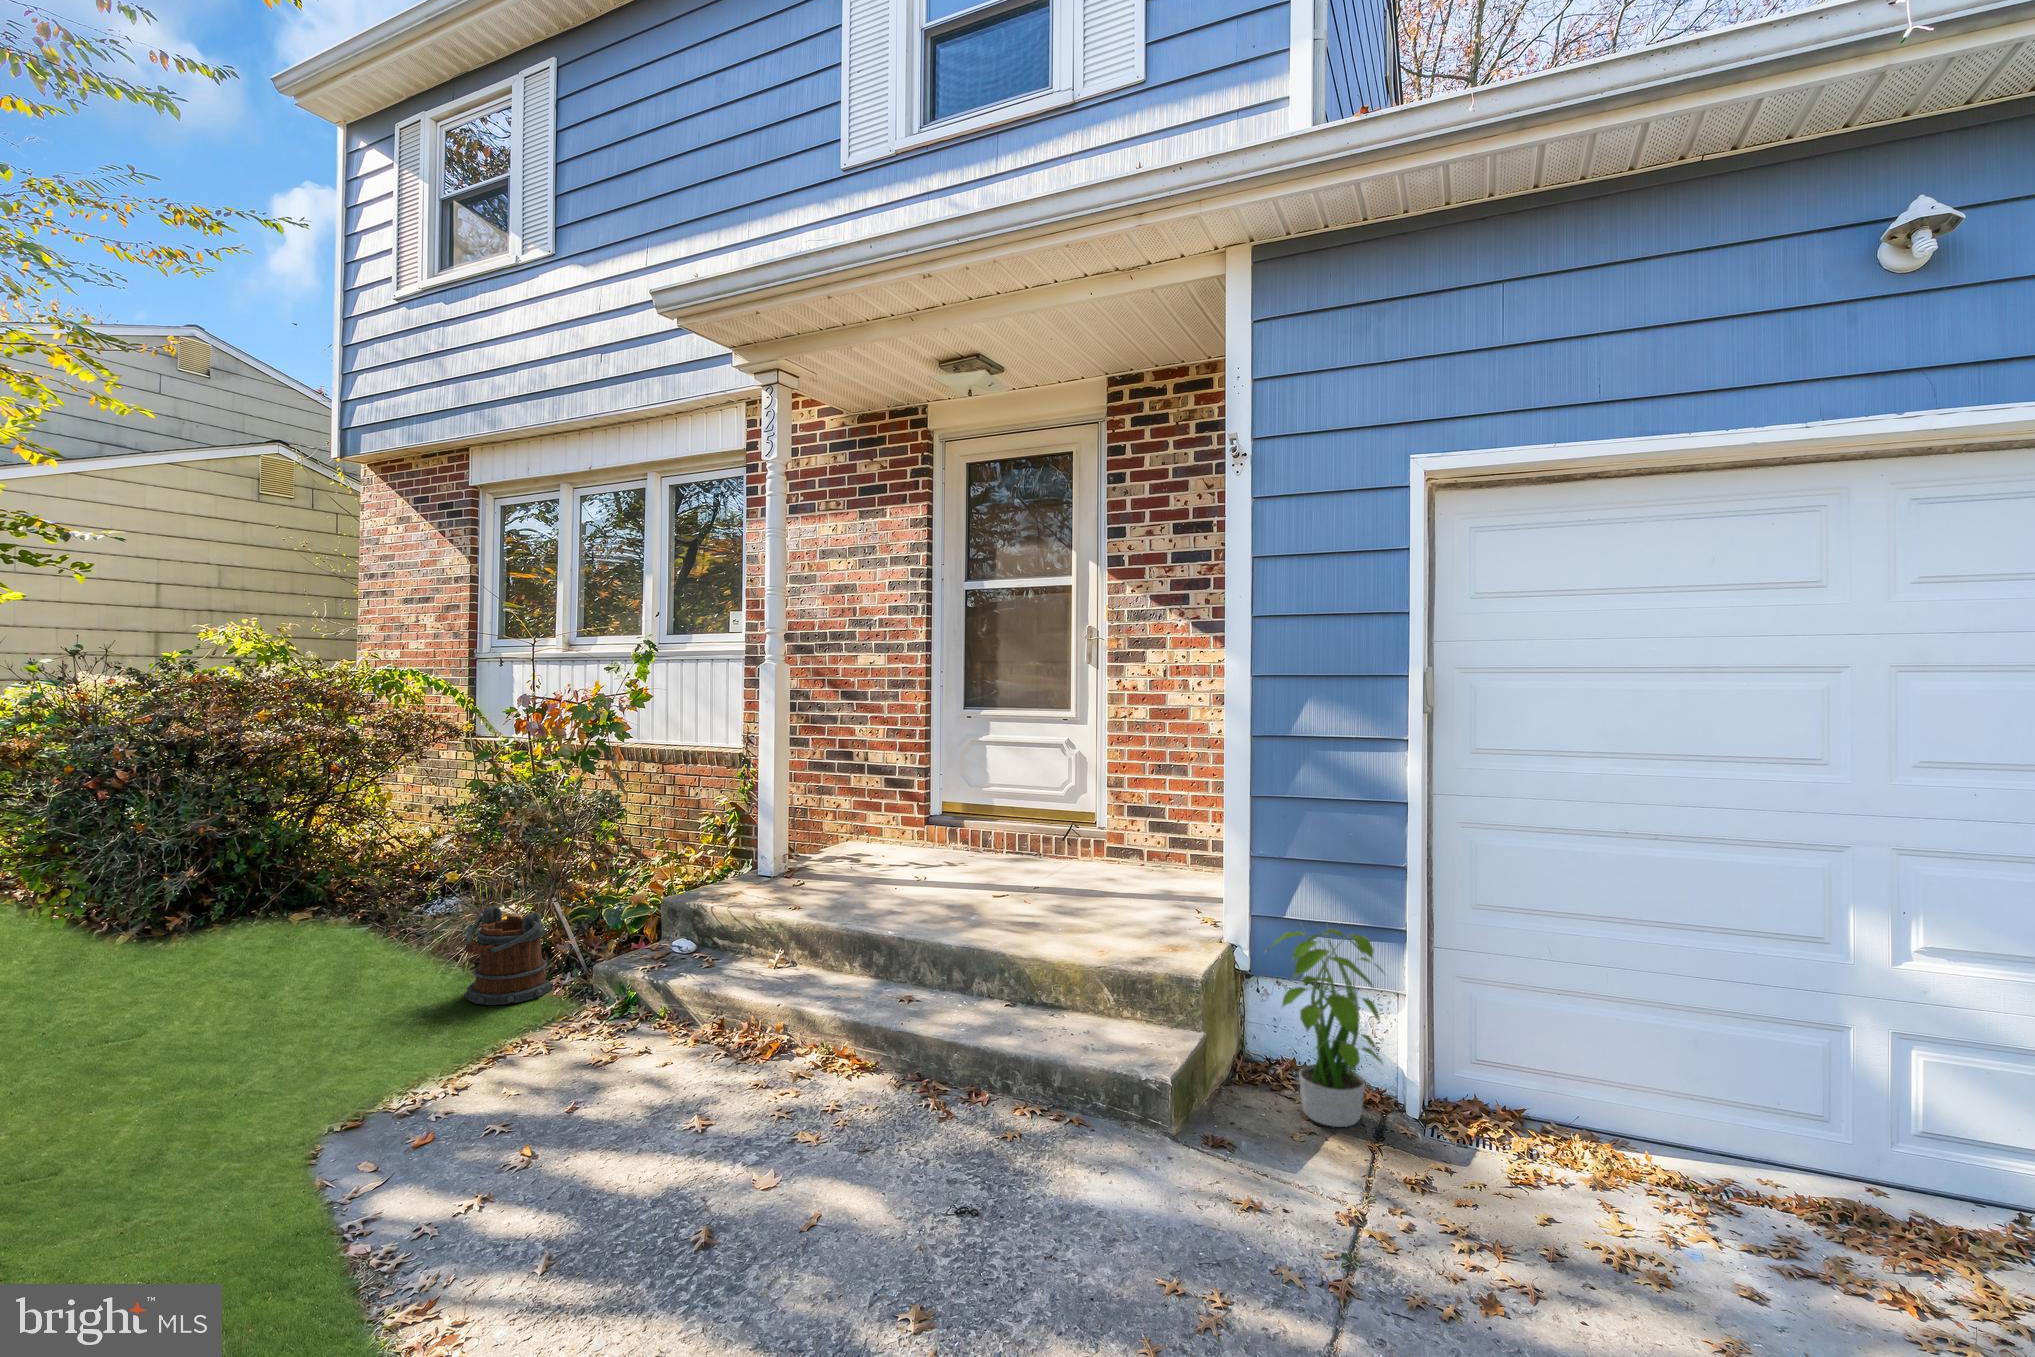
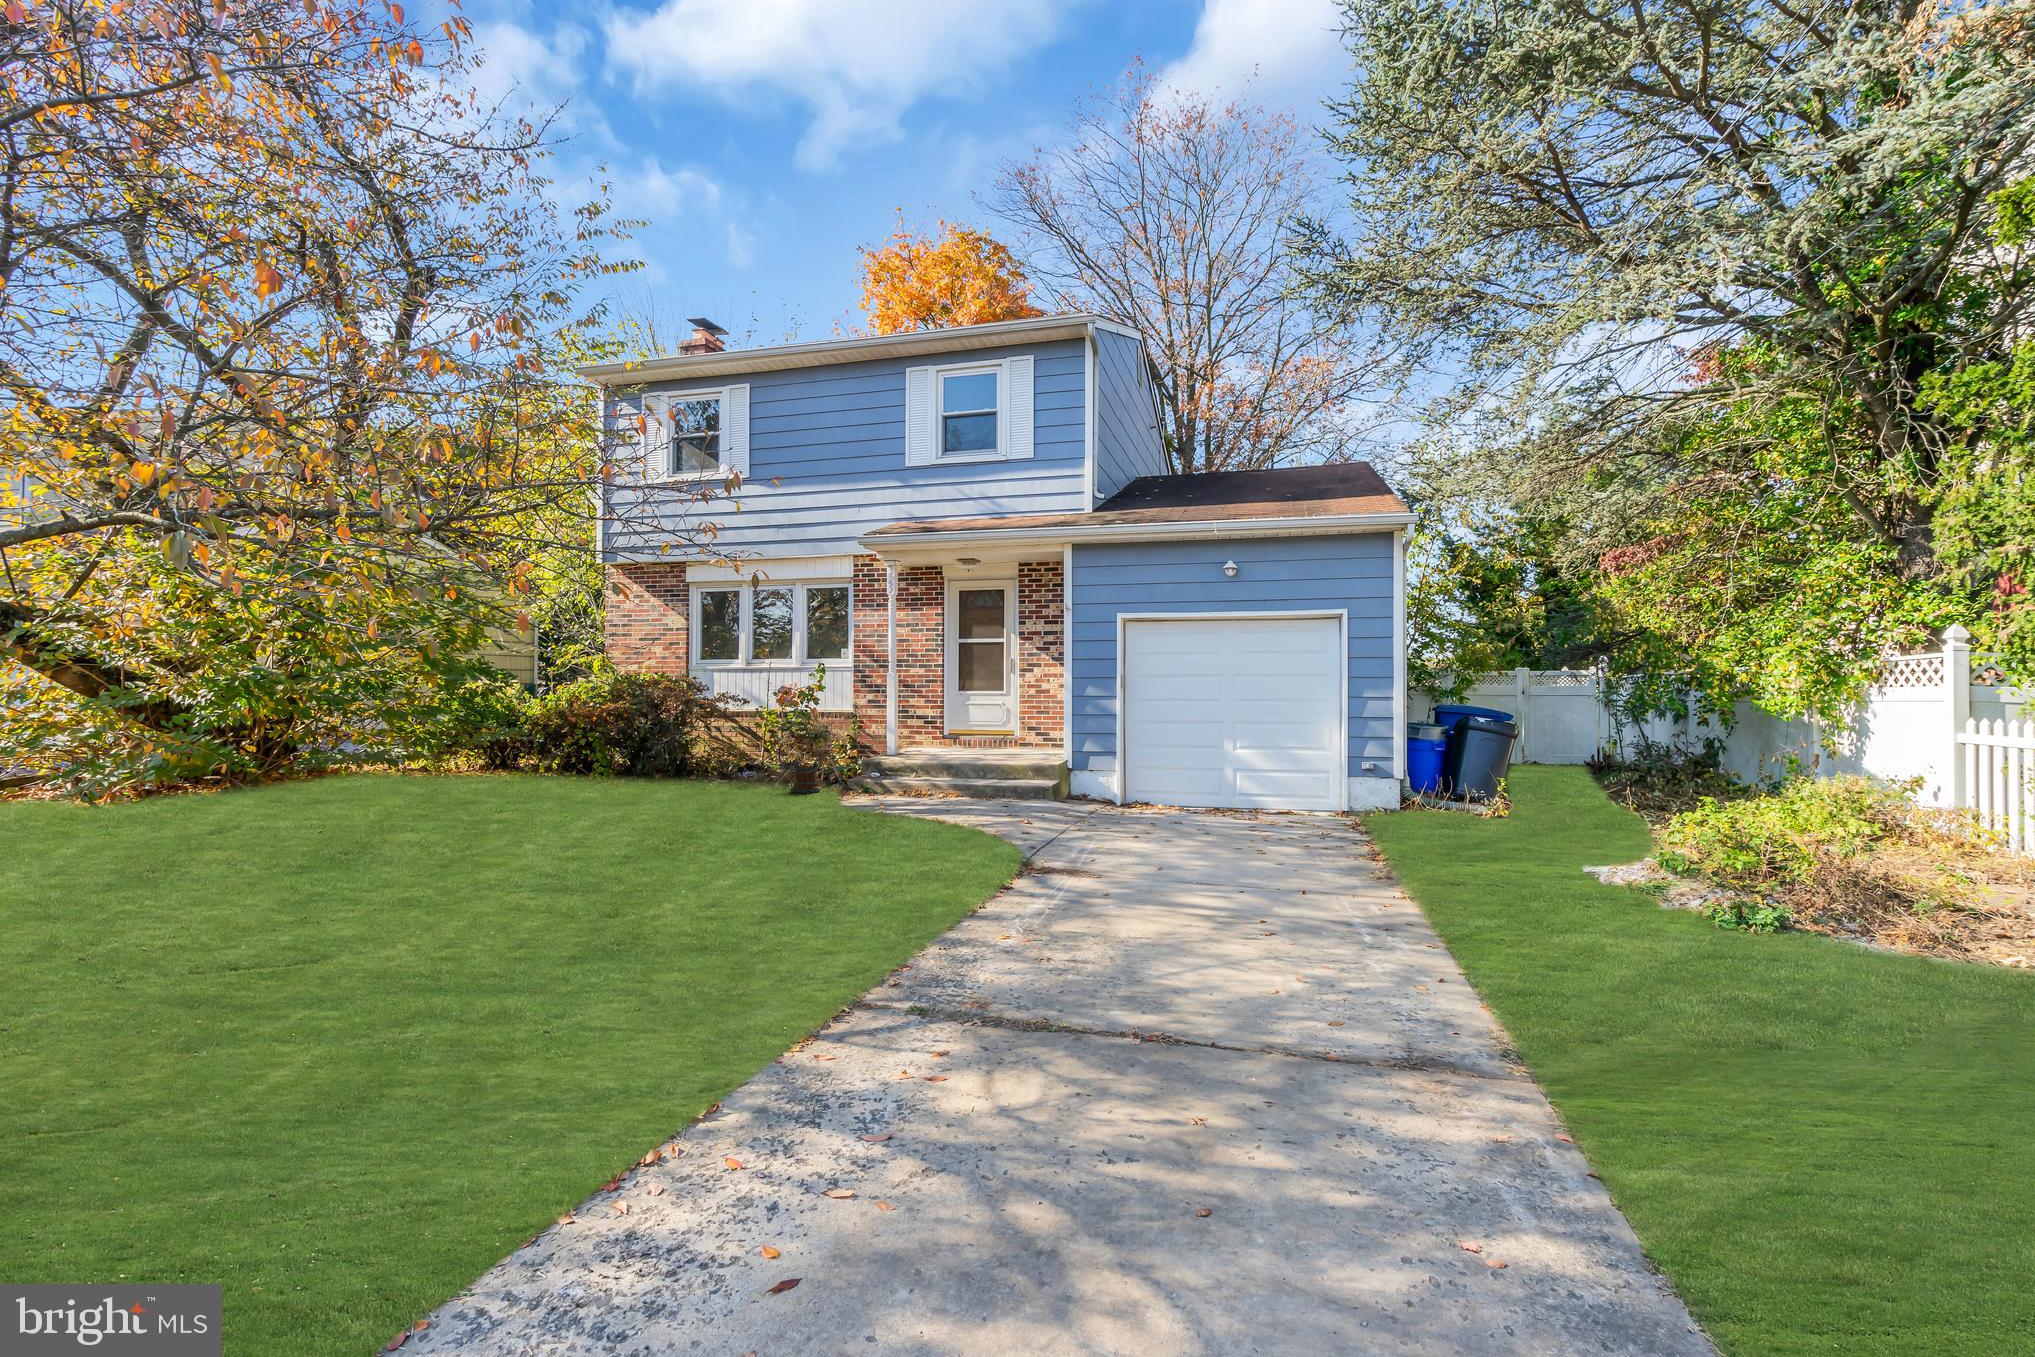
potted plant: present [1265,924,1384,1127] -> none [1076,747,1111,801]

